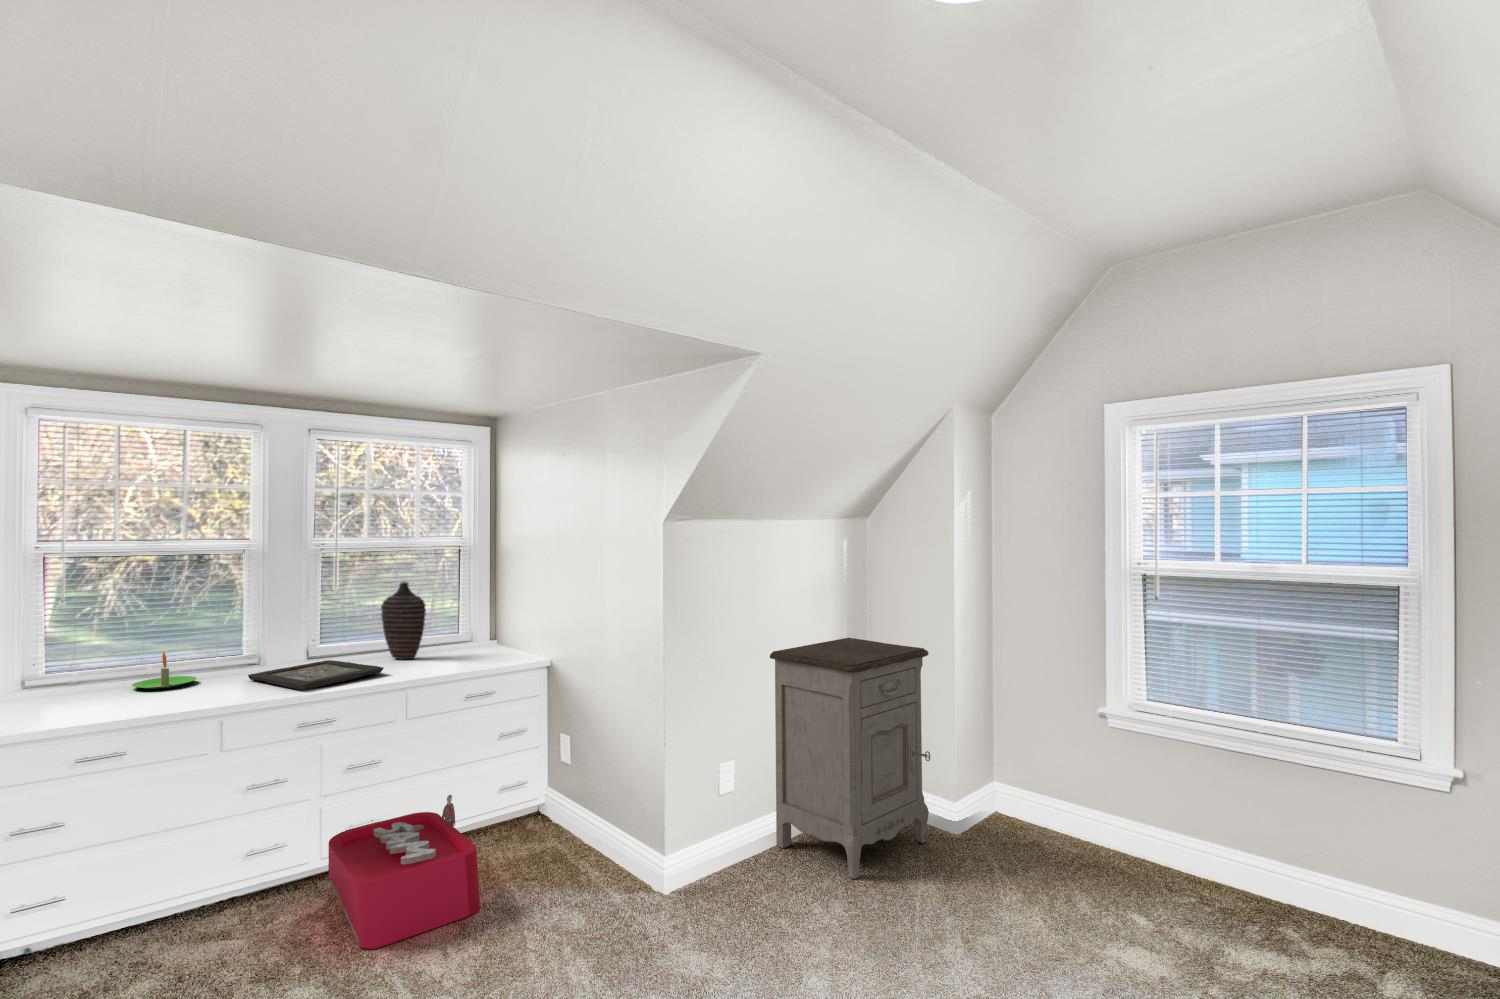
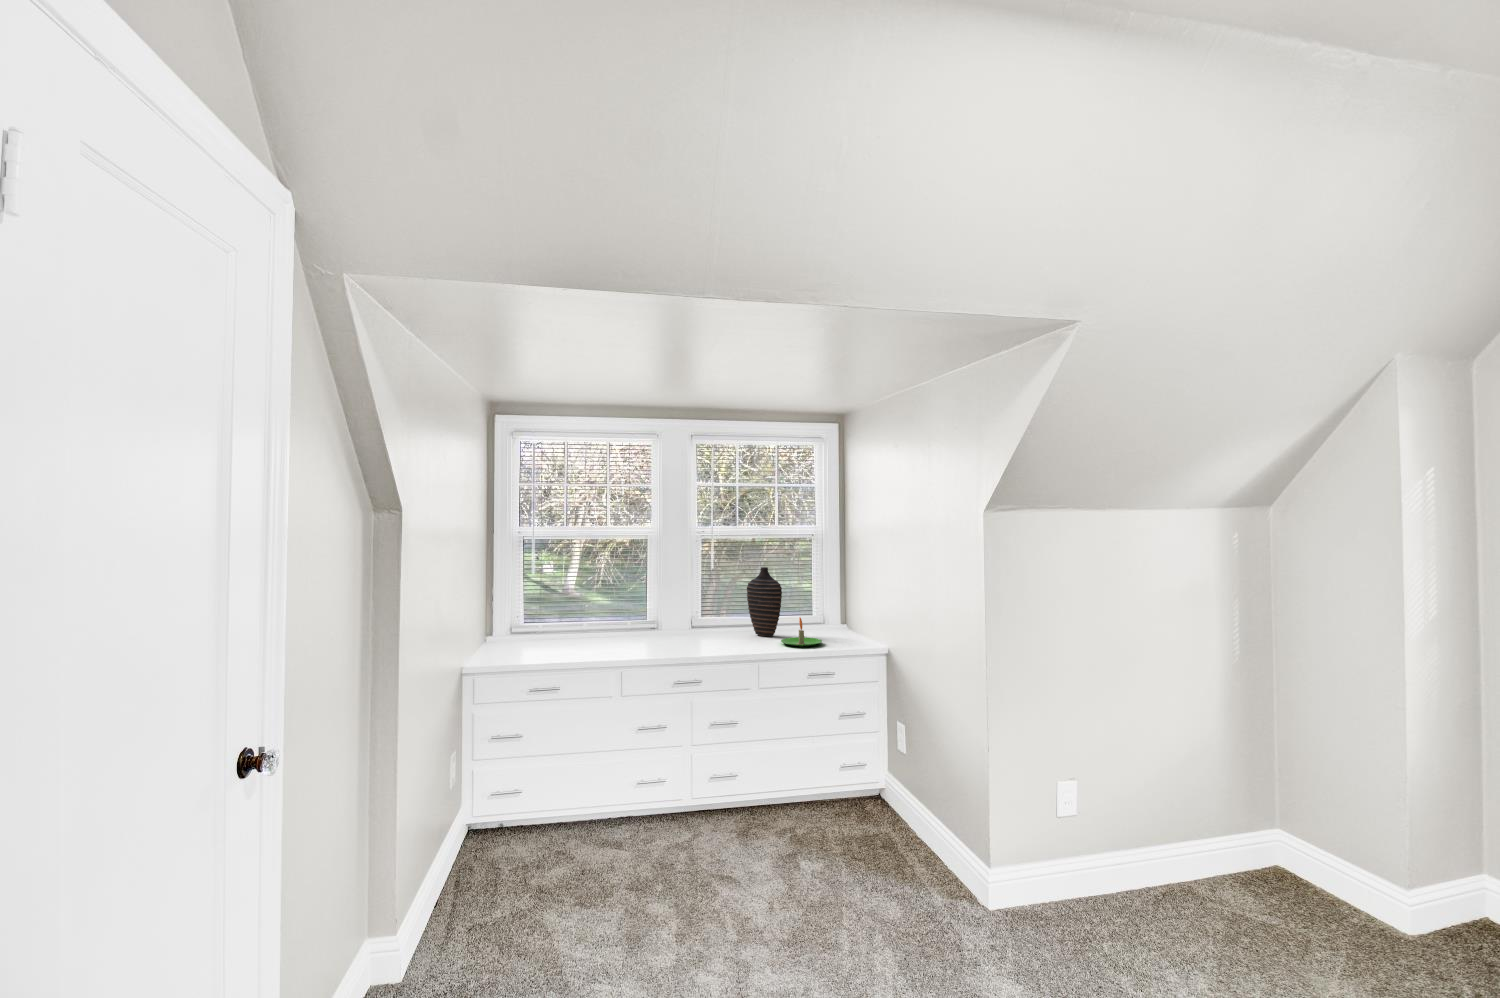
nightstand: present [770,638,930,879] -> none [1123,657,1358,954]
candle: present [132,652,196,689] -> present [781,618,822,646]
decorative tray: present [248,660,384,690] -> none [645,631,743,654]
storage bin: present [328,795,480,949] -> none [692,764,809,887]

